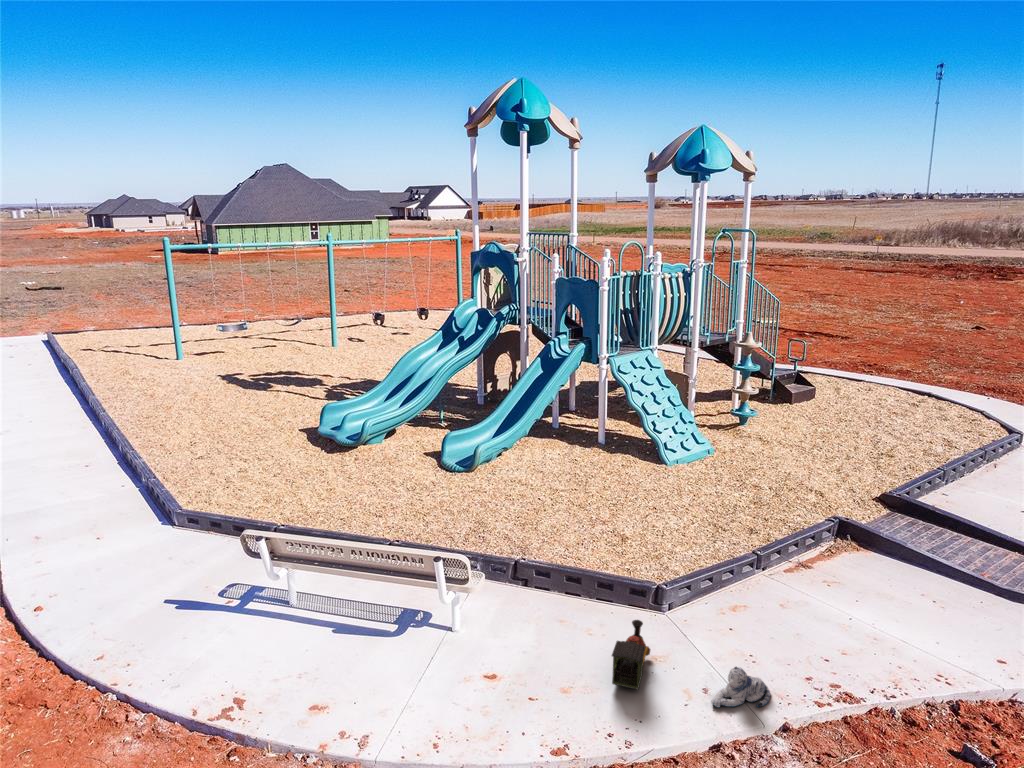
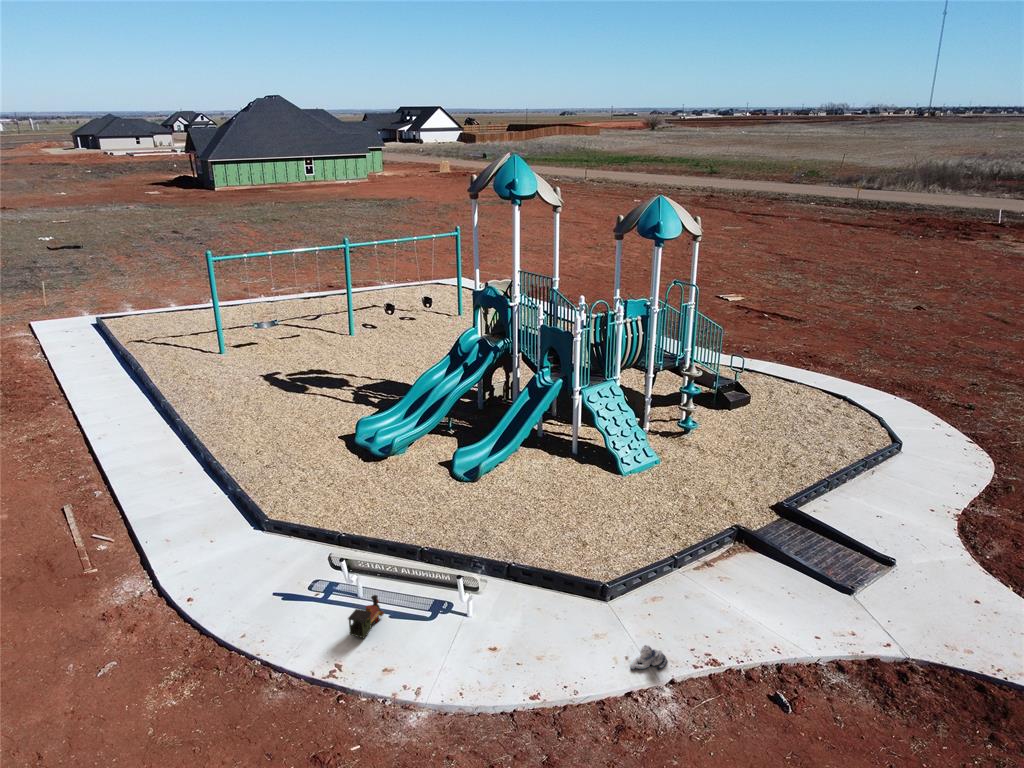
toy train: present [612,620,650,690] -> present [348,595,384,638]

